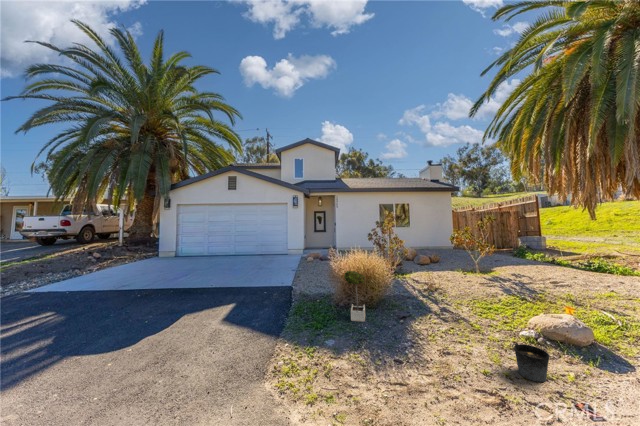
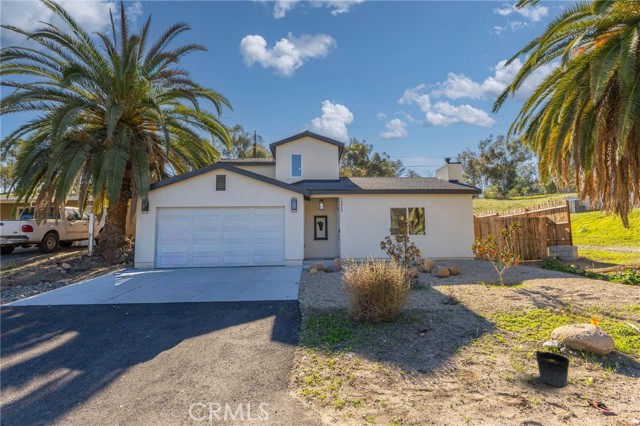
potted tree: present [344,271,365,322] -> none [360,281,383,334]

